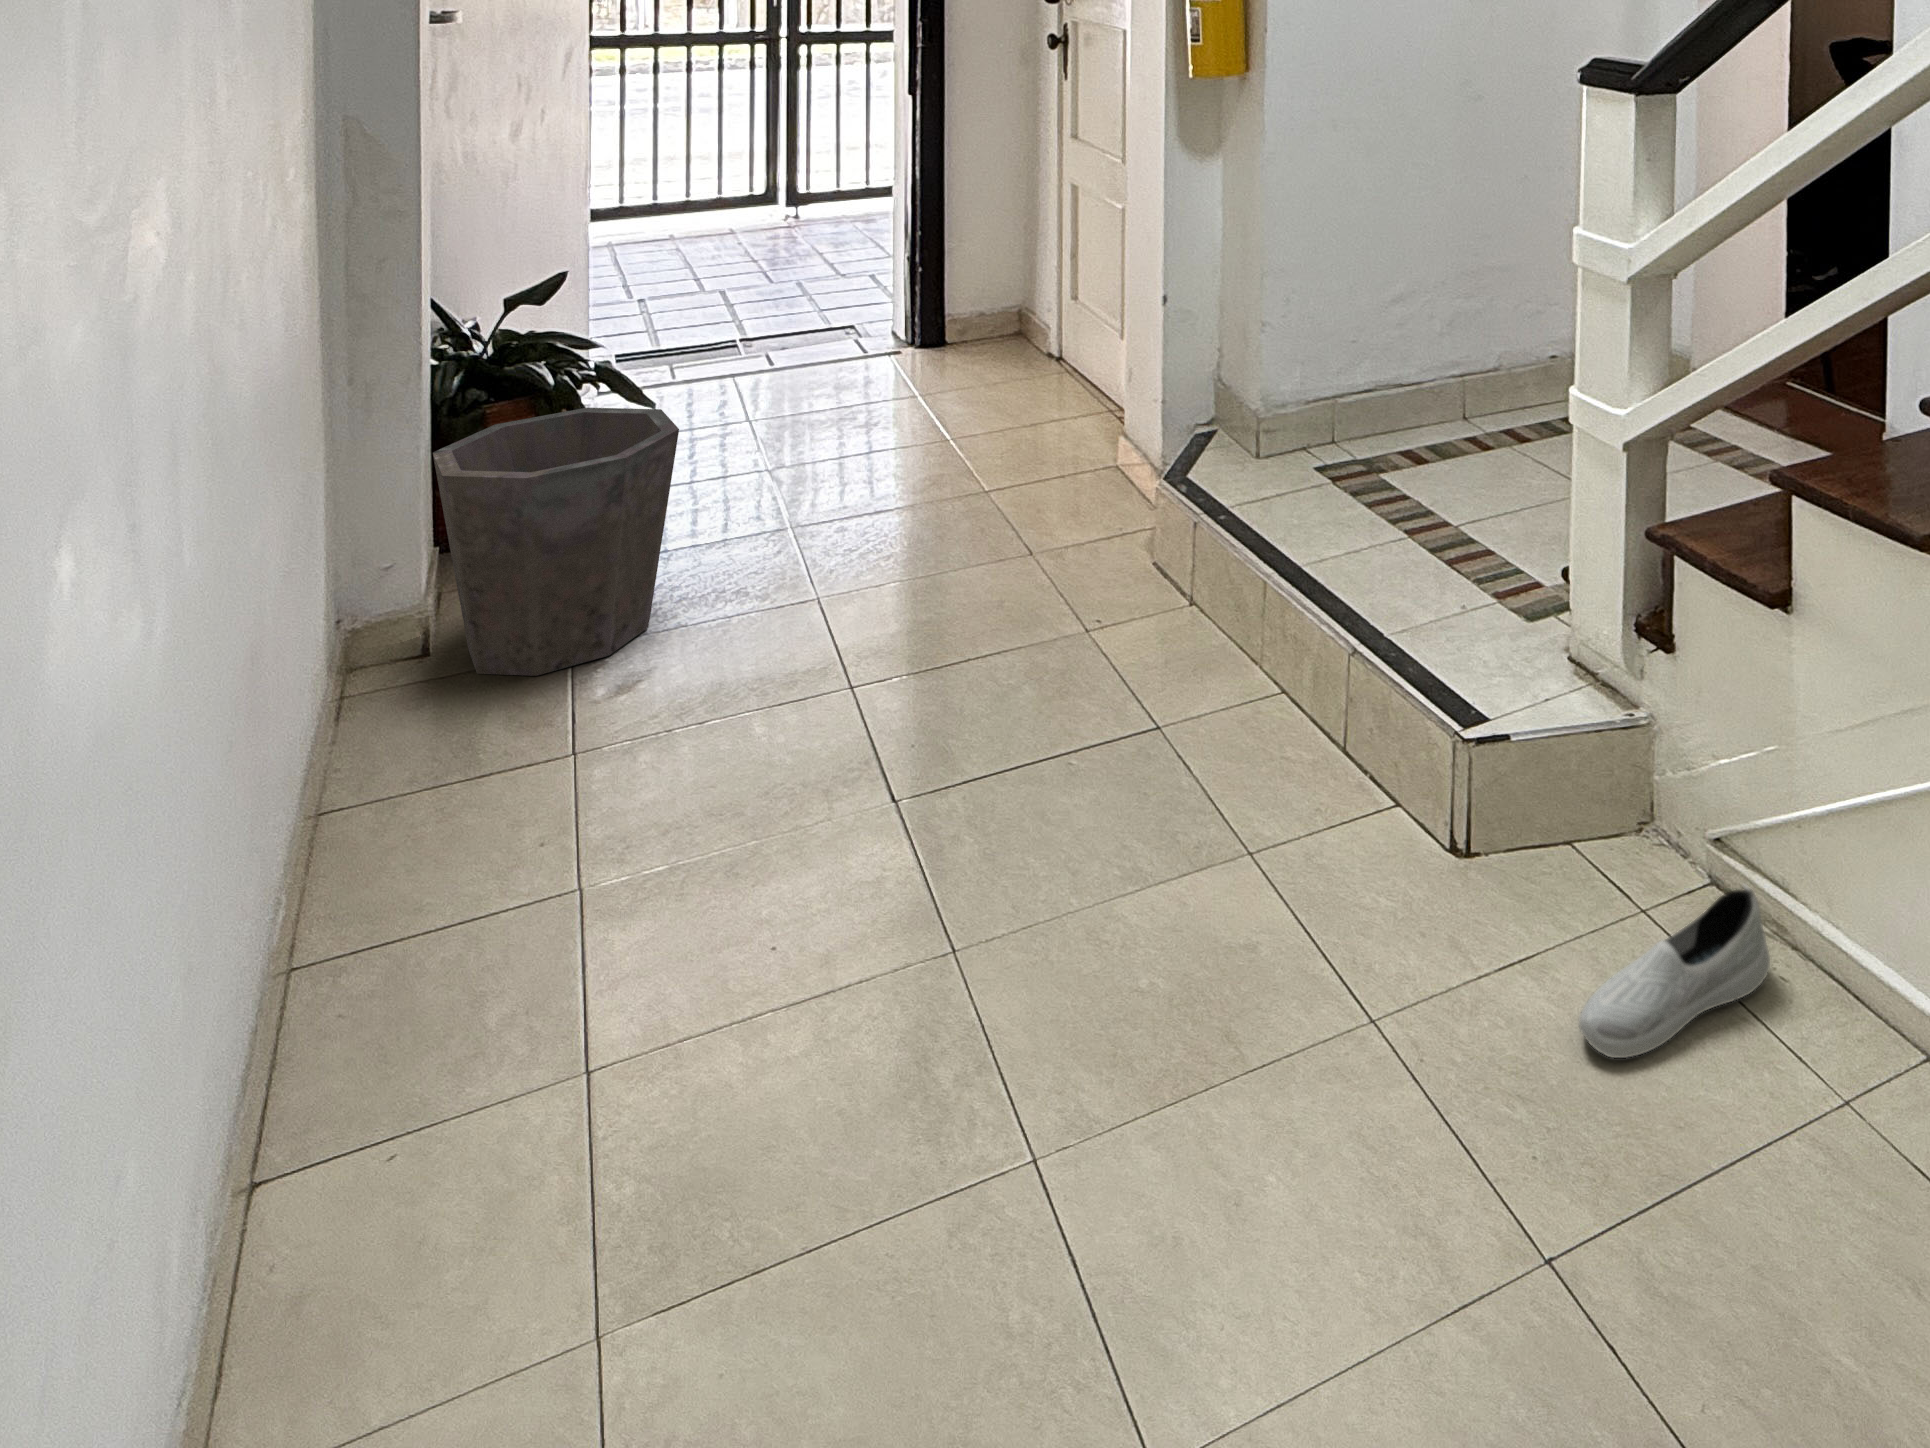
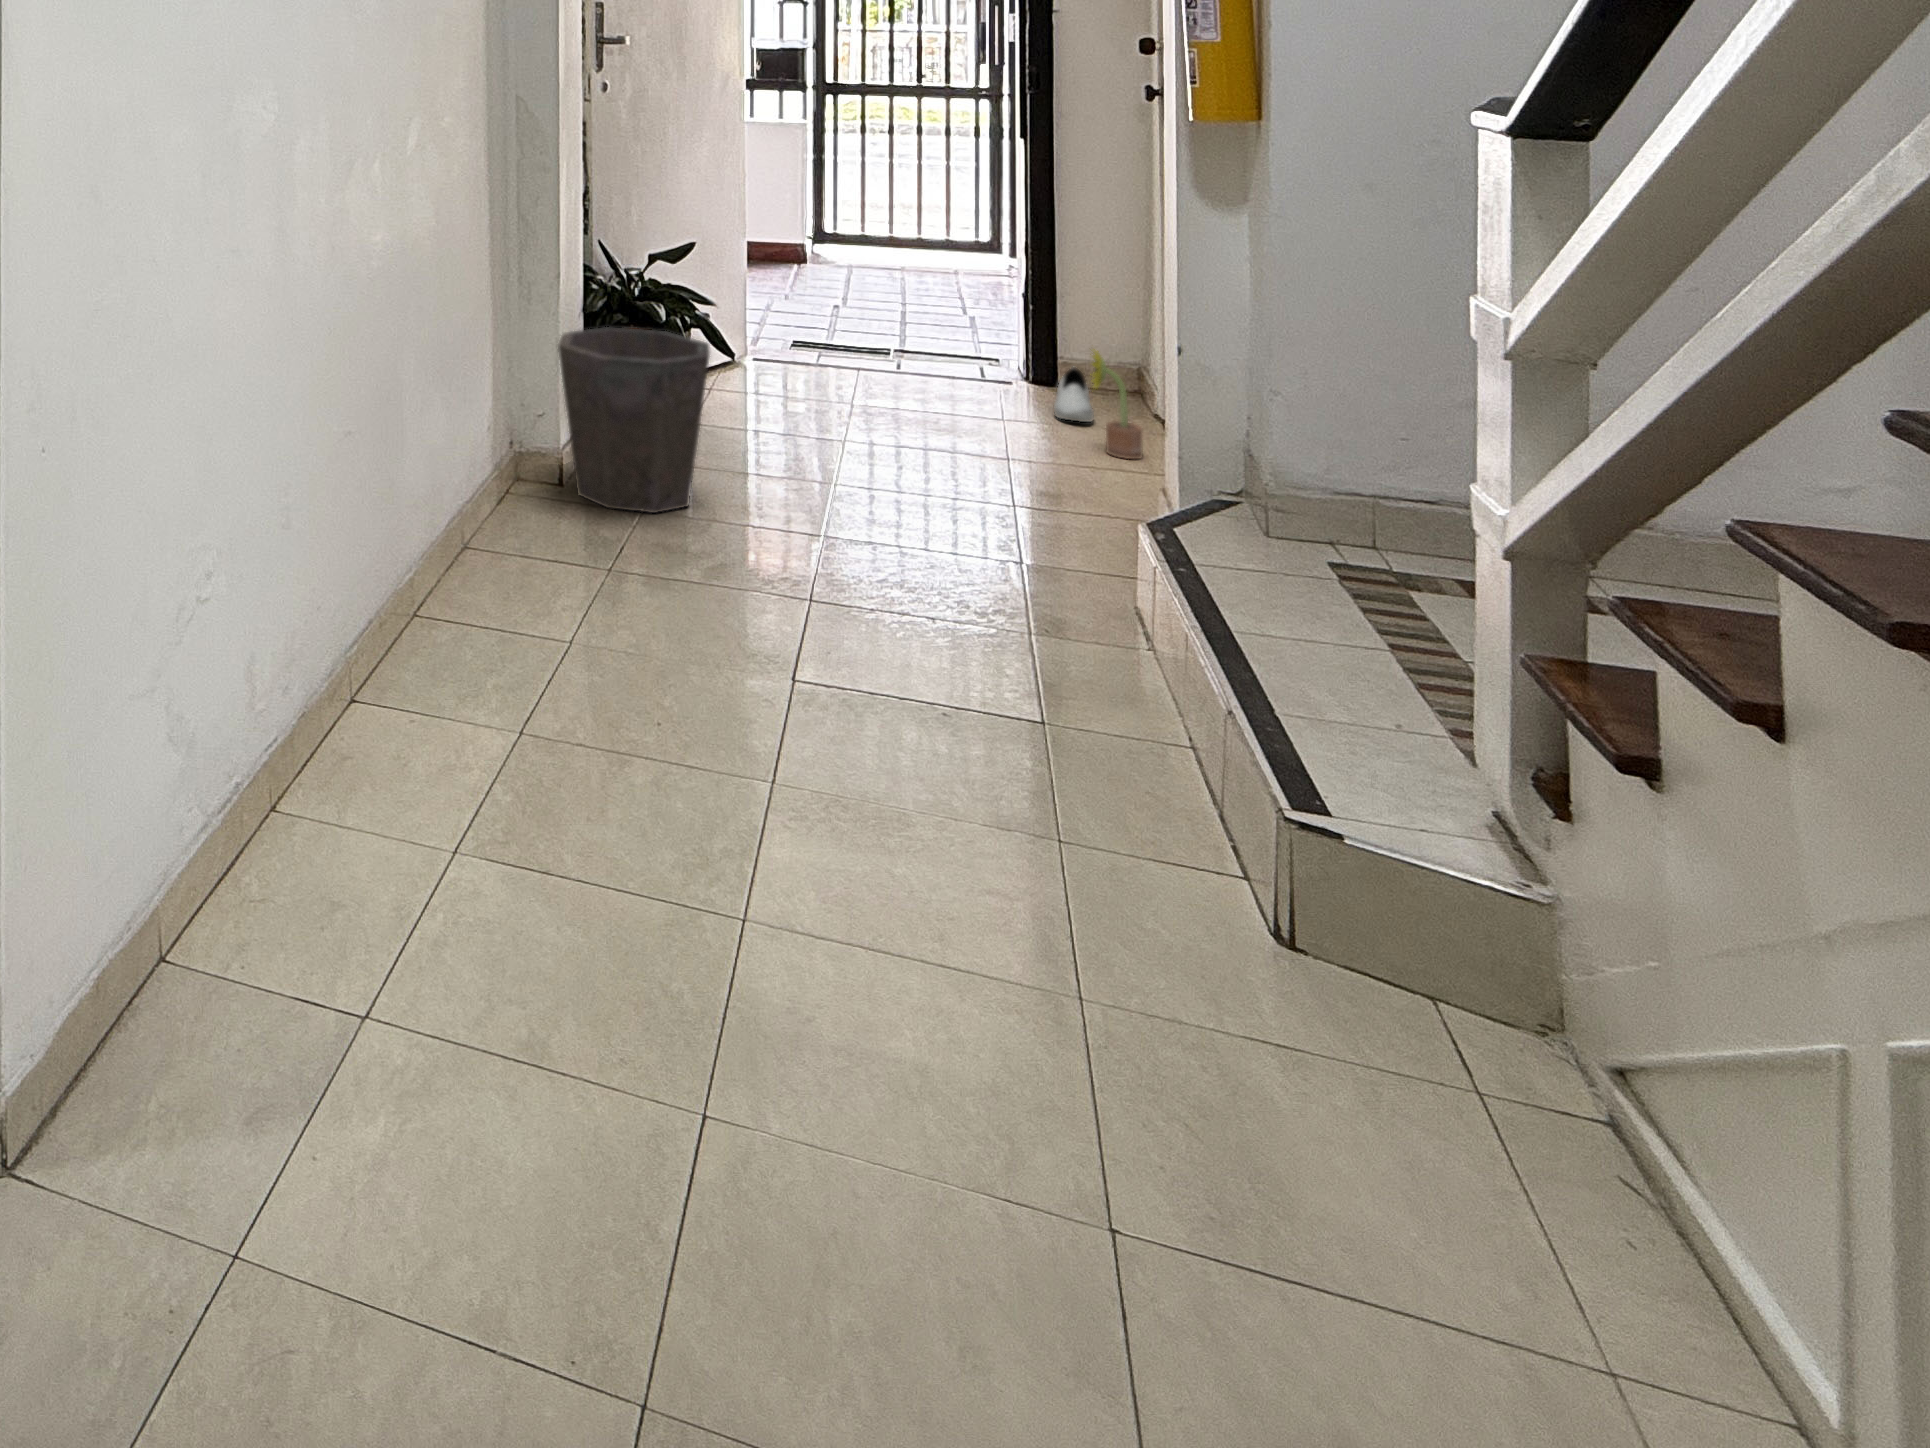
decorative plant: none [1010,293,1062,398] -> present [1092,349,1143,459]
shoe: present [1579,884,1770,1058] -> present [1054,367,1094,422]

